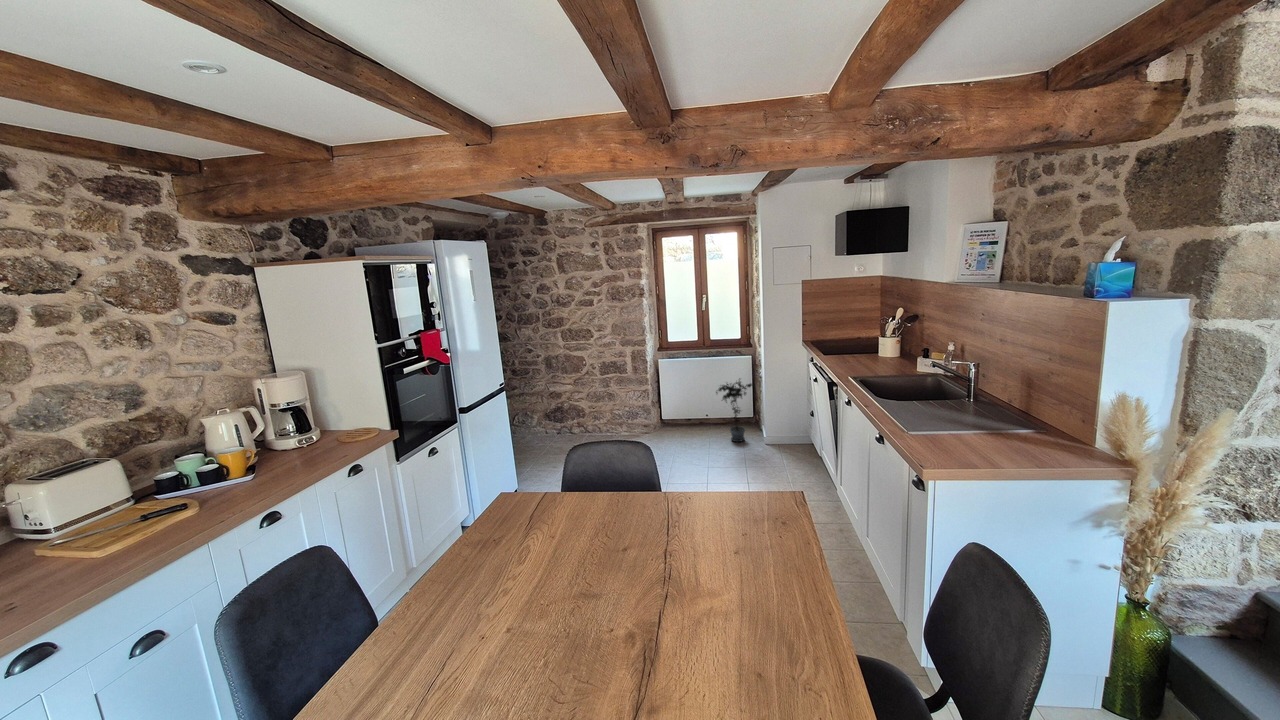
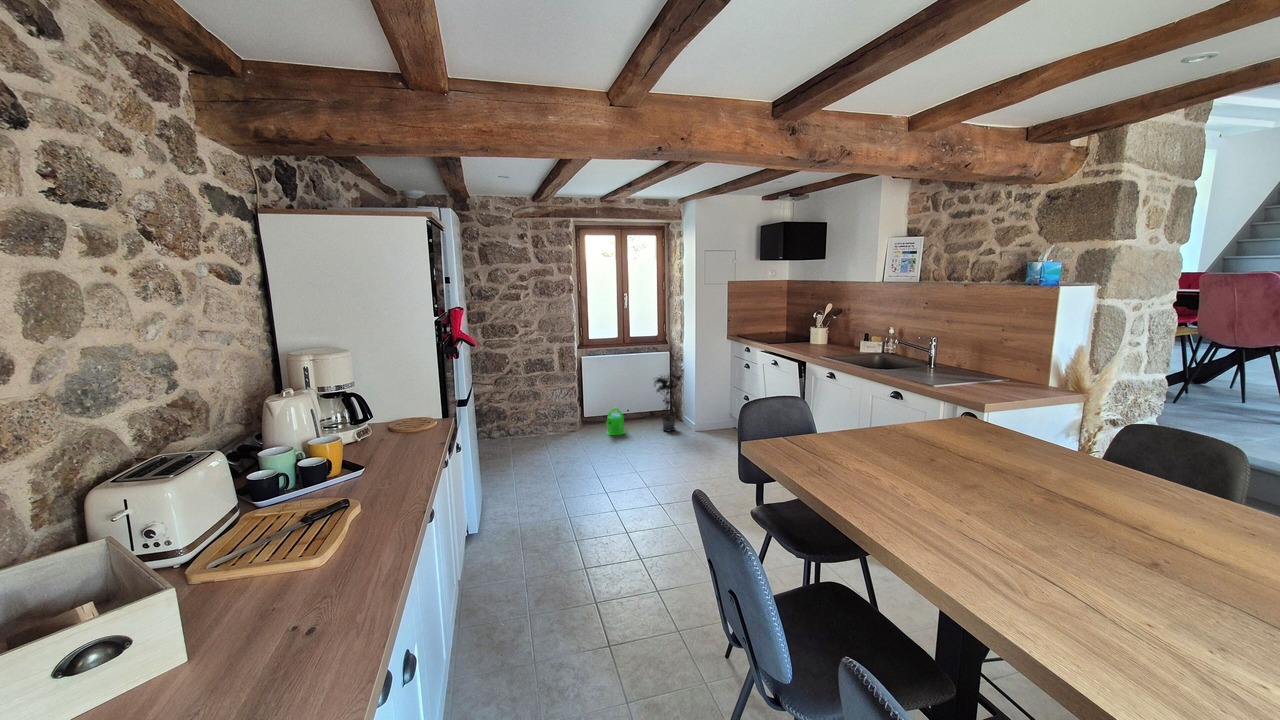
watering can: none [670,412,694,441] -> present [606,408,625,435]

